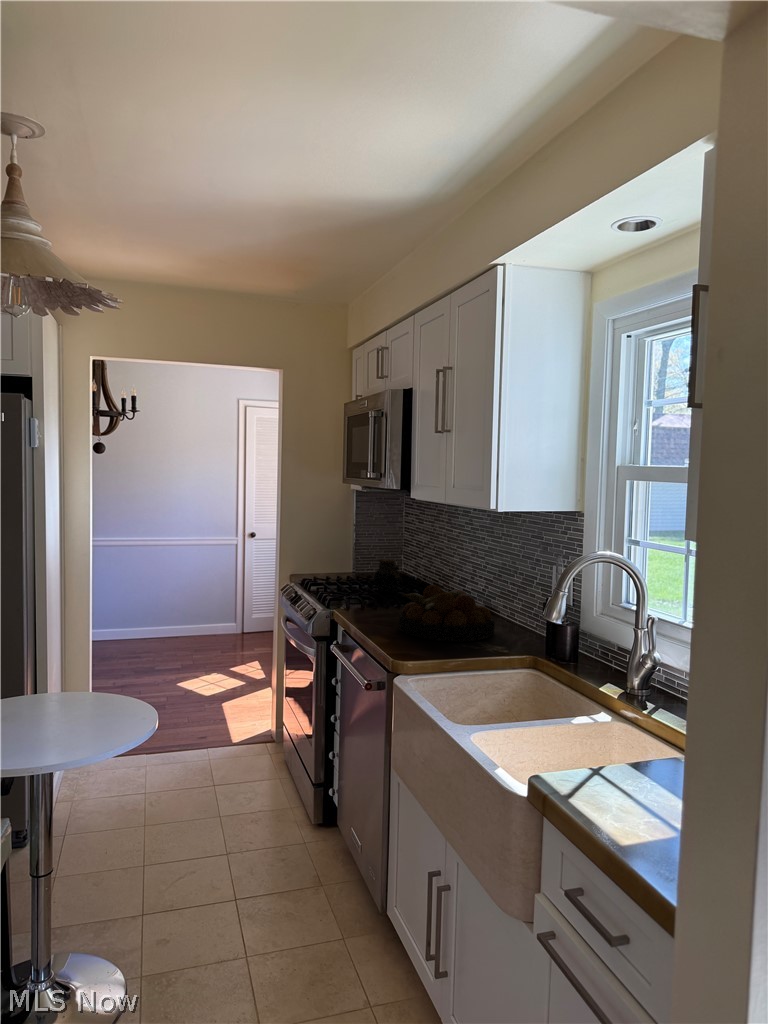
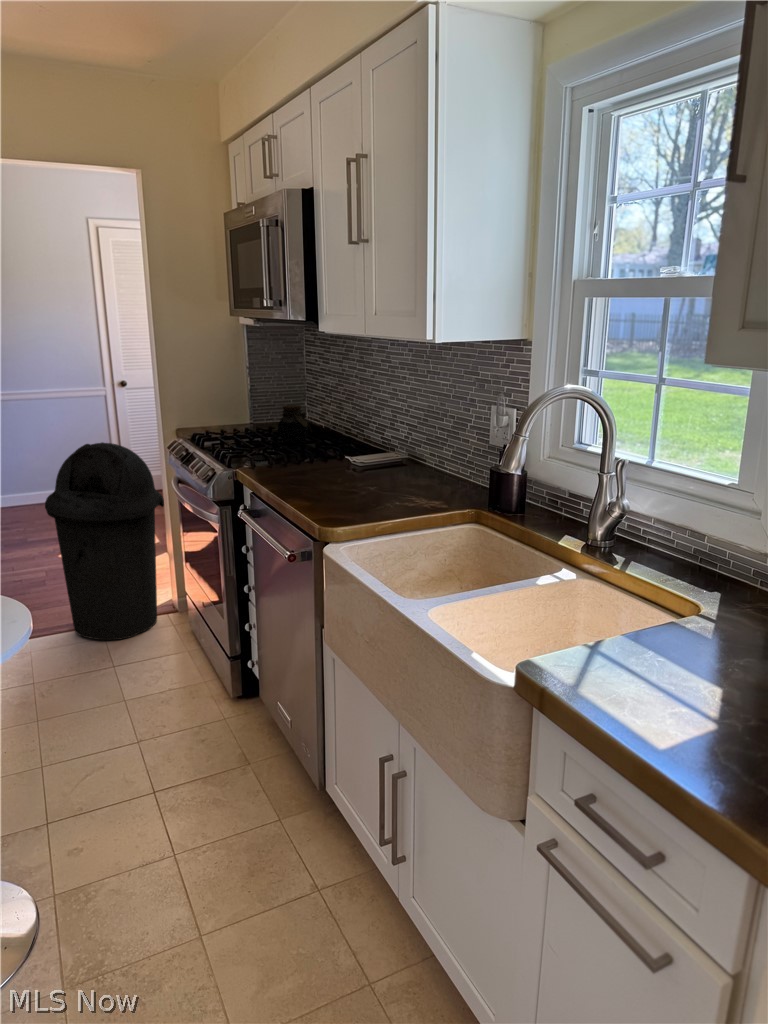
trash can: none [176,583,273,760] -> present [45,442,164,640]
fruit bowl: present [399,585,495,642] -> none [318,434,428,499]

